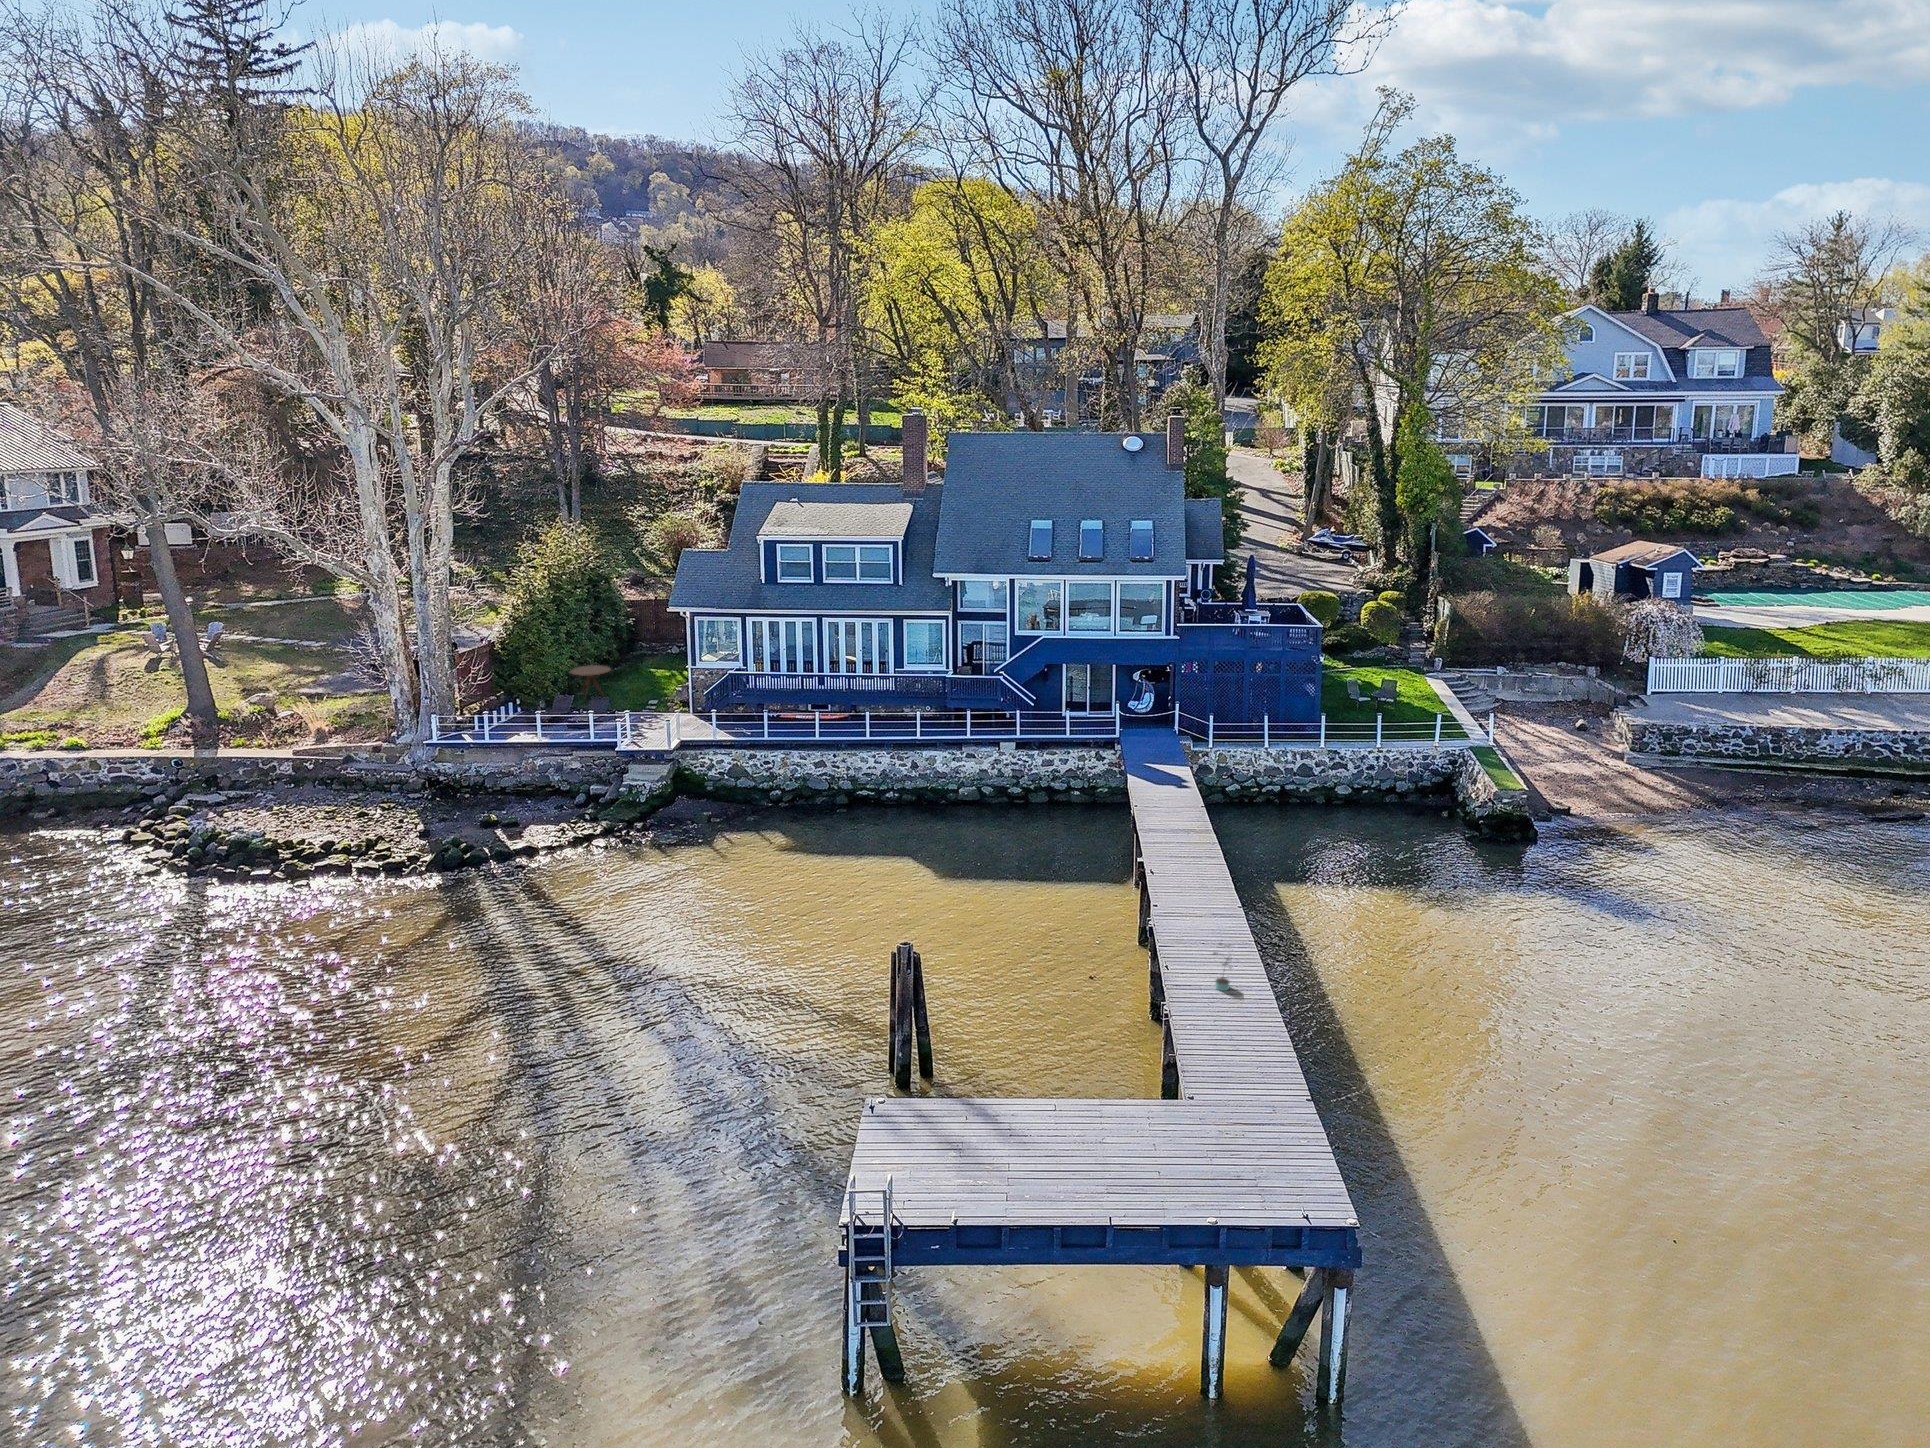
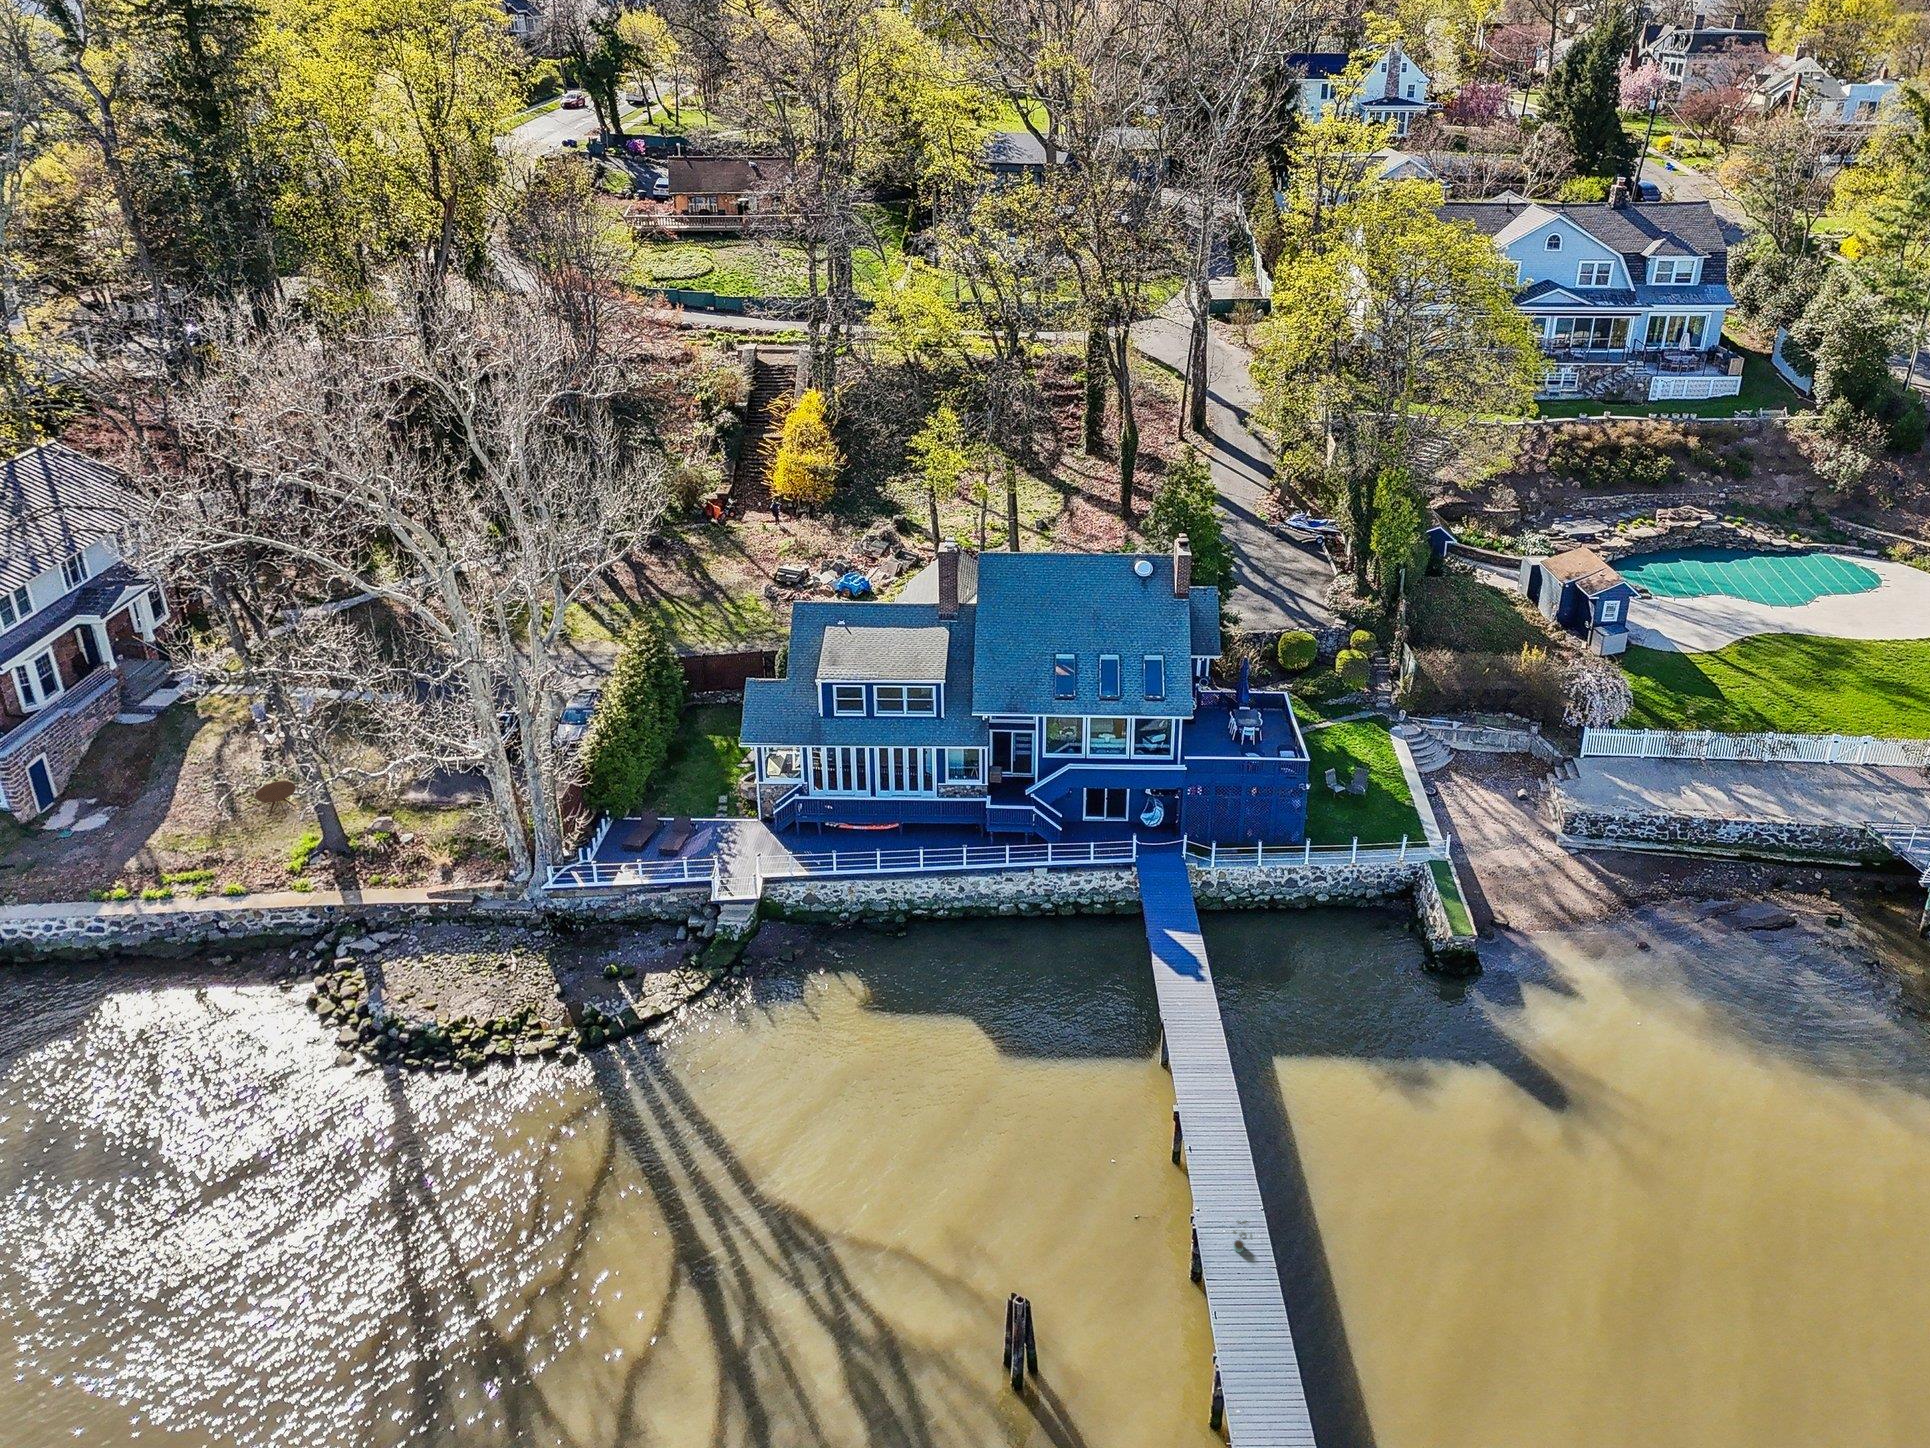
round table: present [570,665,611,693] -> present [256,781,296,816]

